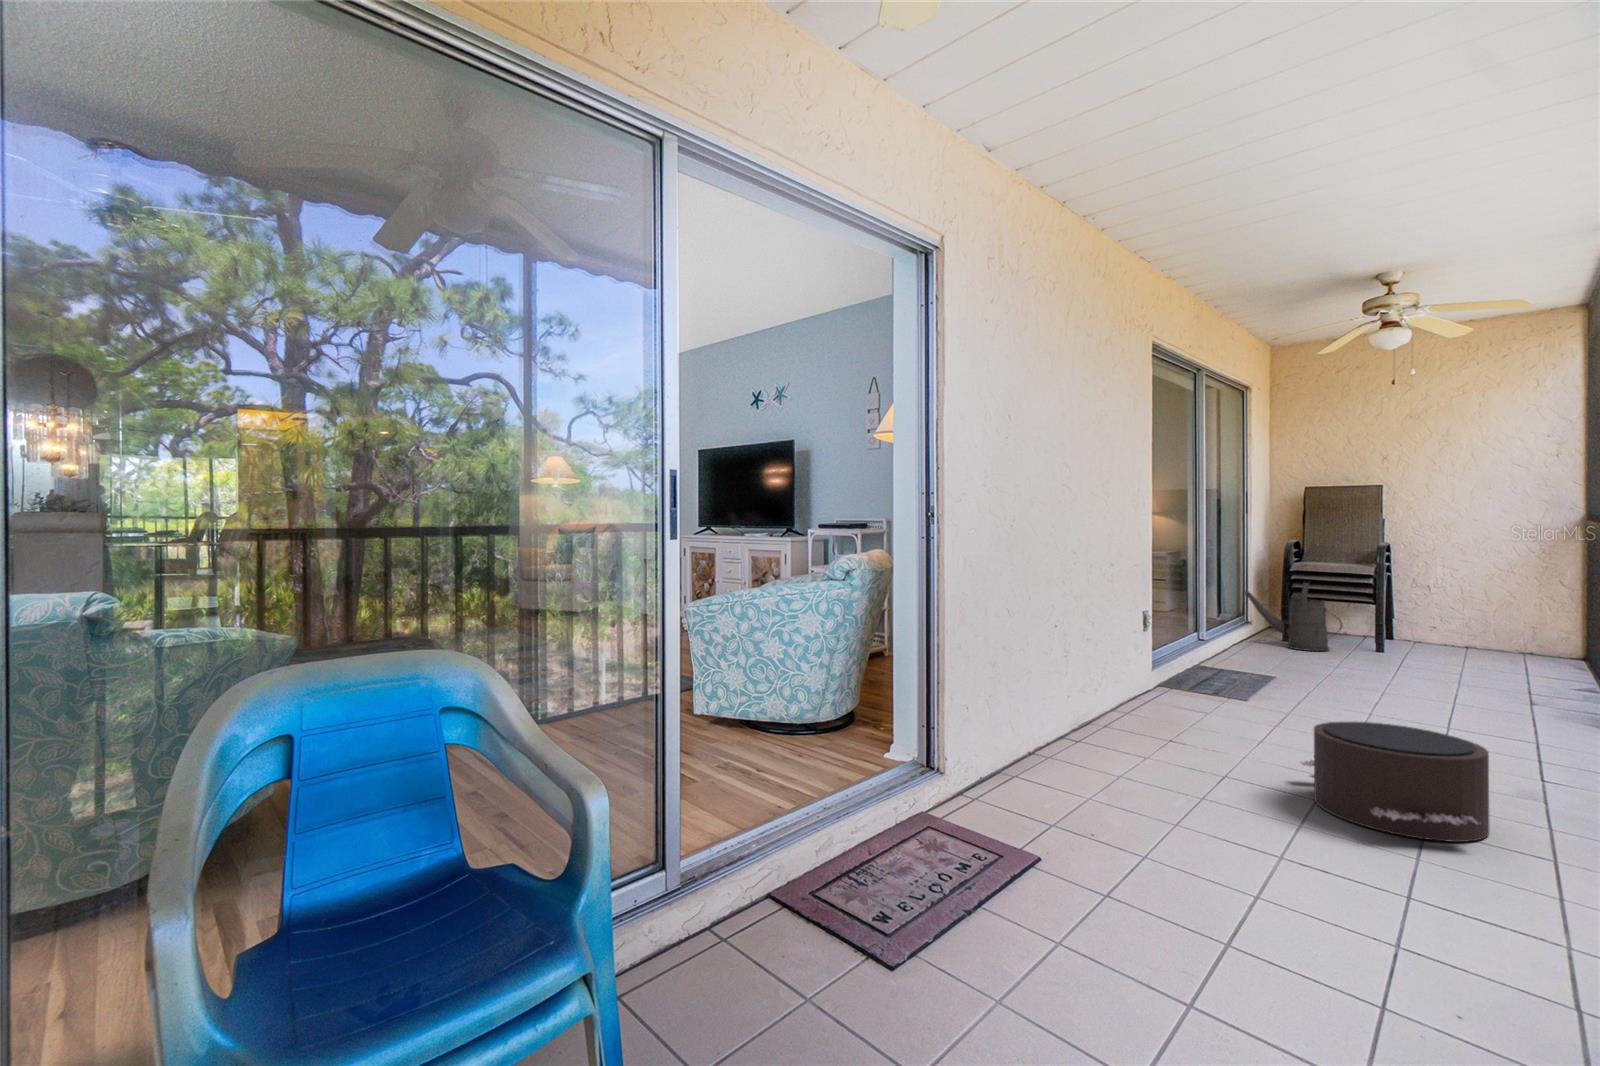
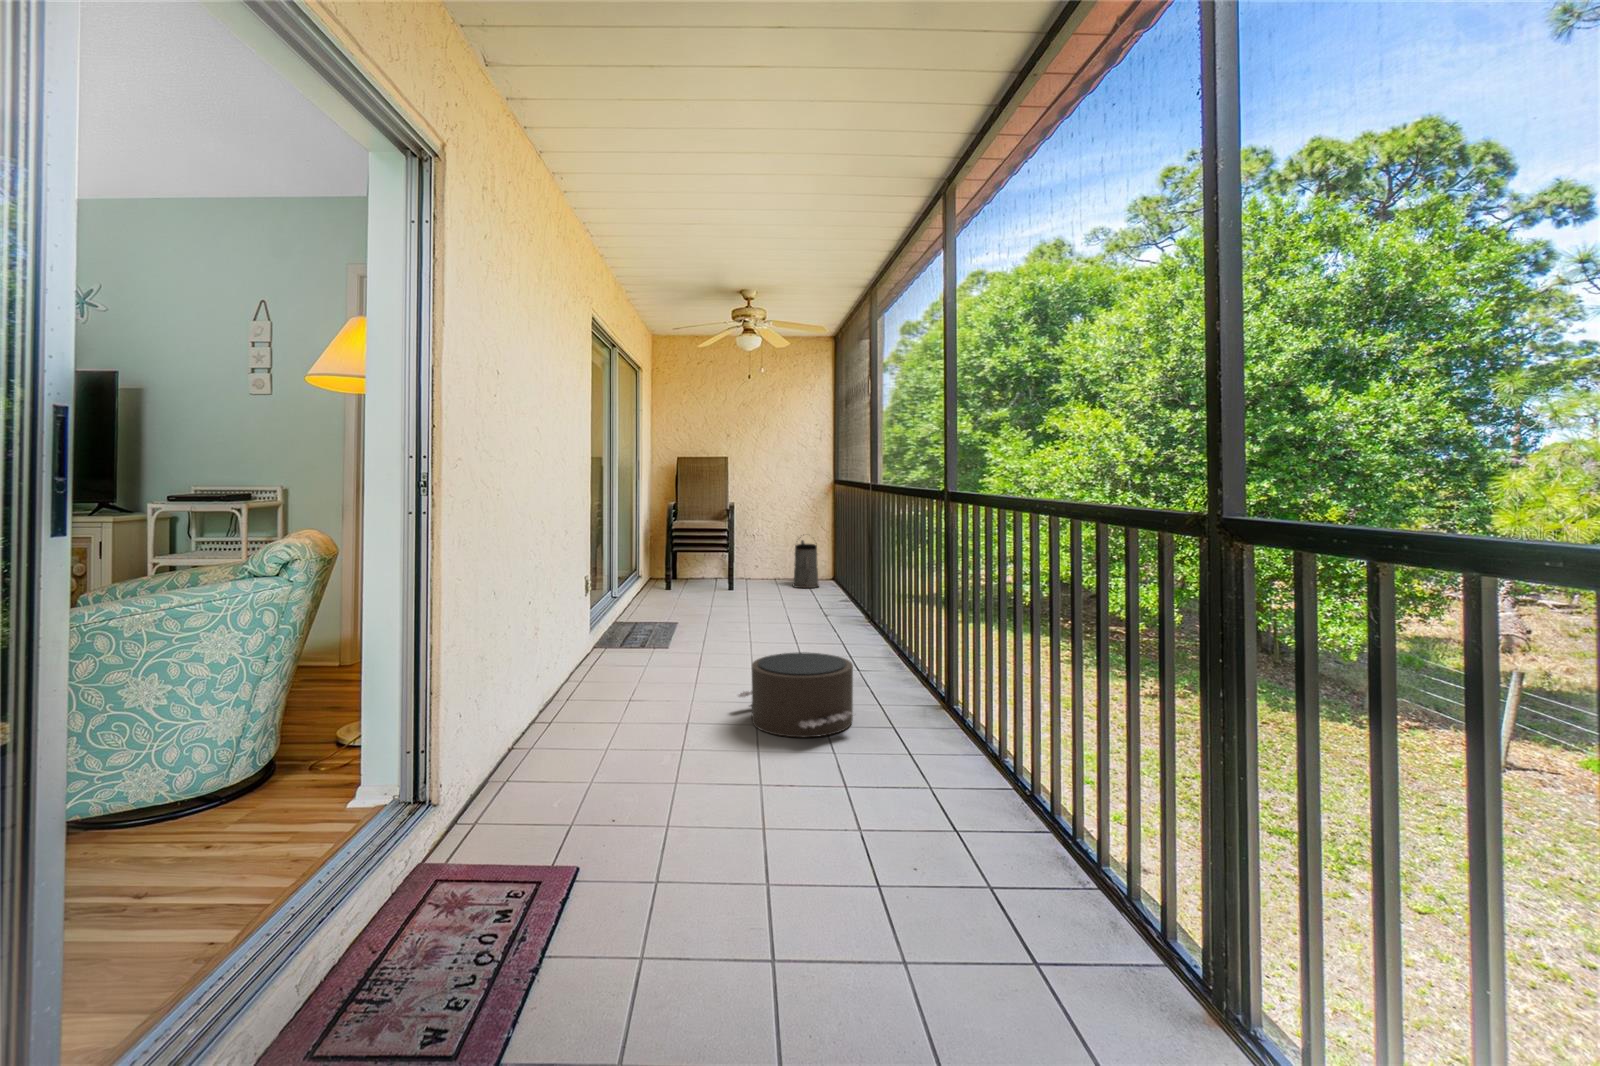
watering can: present [1245,583,1343,651] -> present [793,537,819,588]

